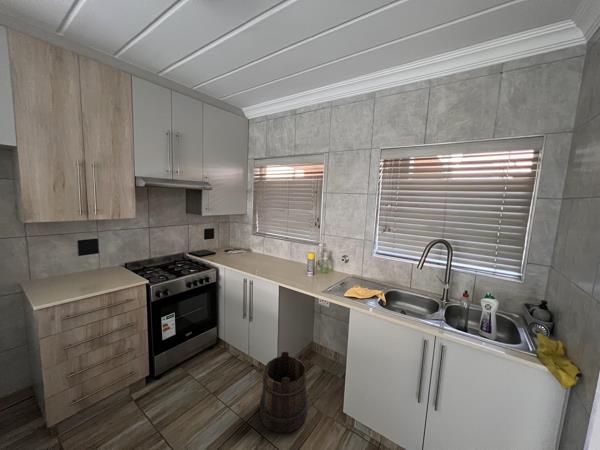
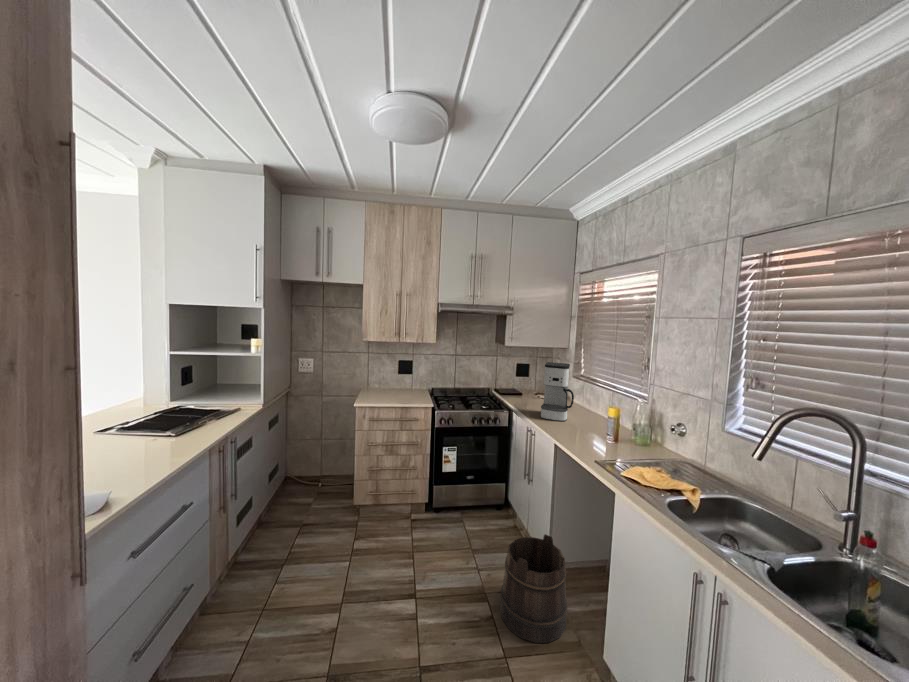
coffee maker: none [247,226,272,270] -> present [541,362,574,421]

